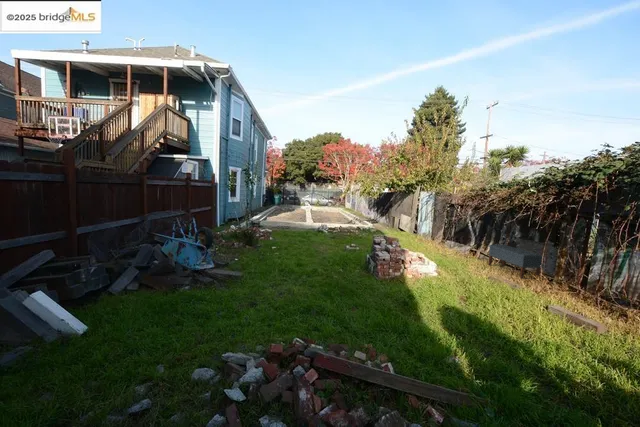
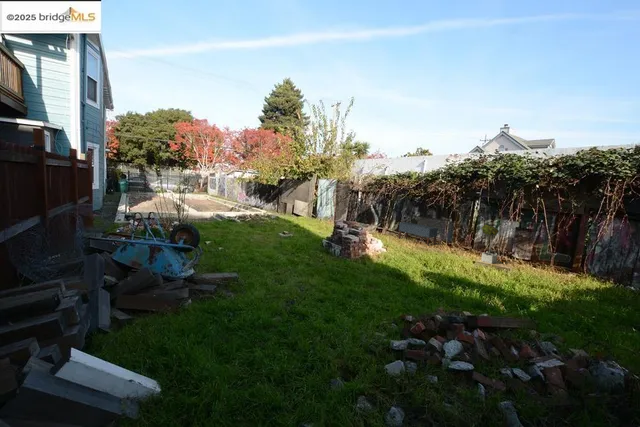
potted tree: none [587,253,620,317] -> present [481,225,499,263]

